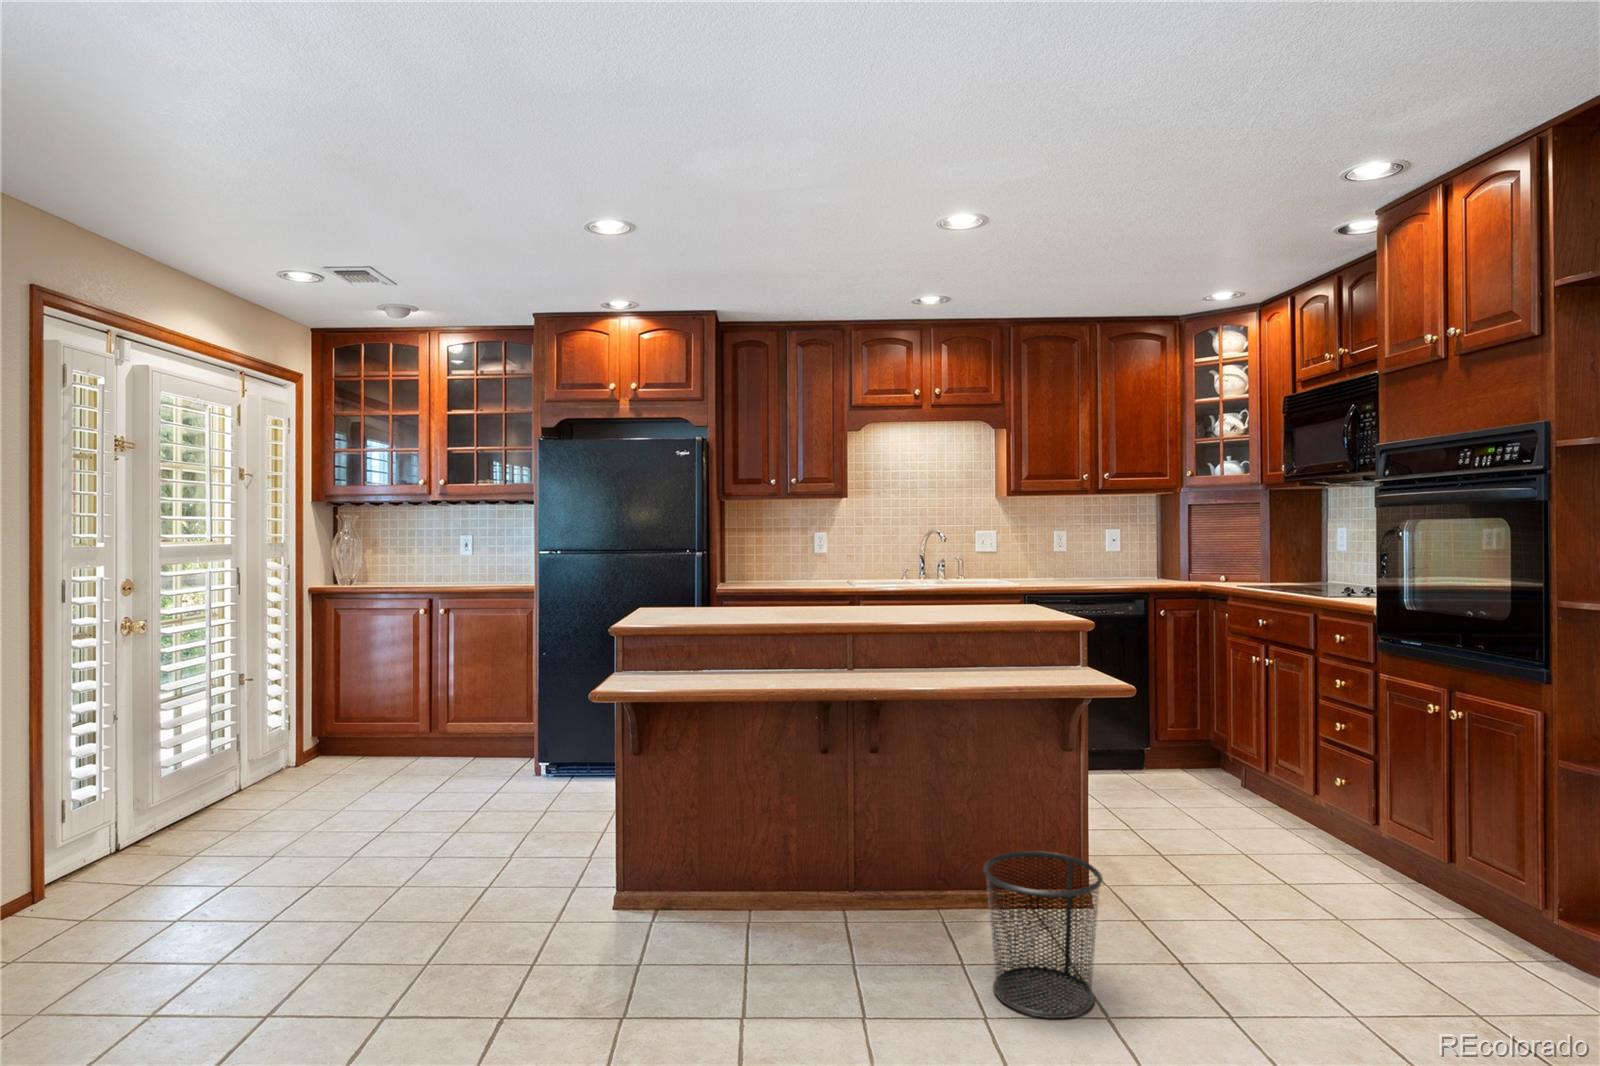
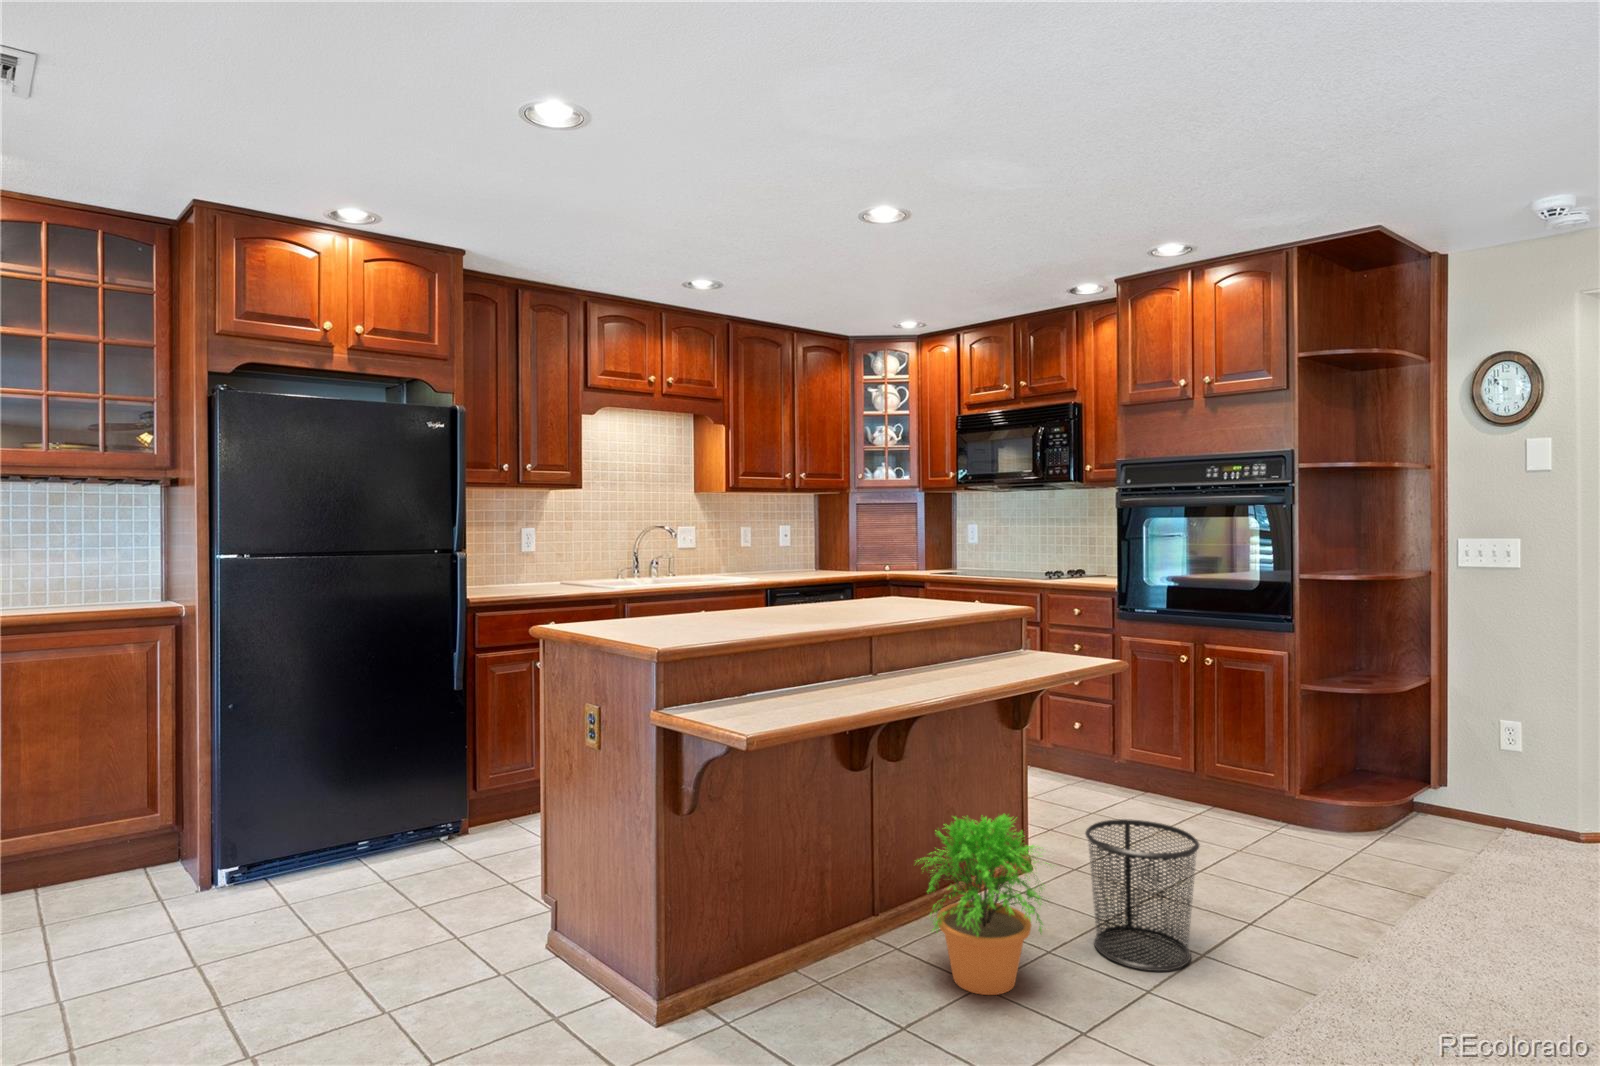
potted plant: none [802,804,918,974] -> present [919,814,1048,995]

